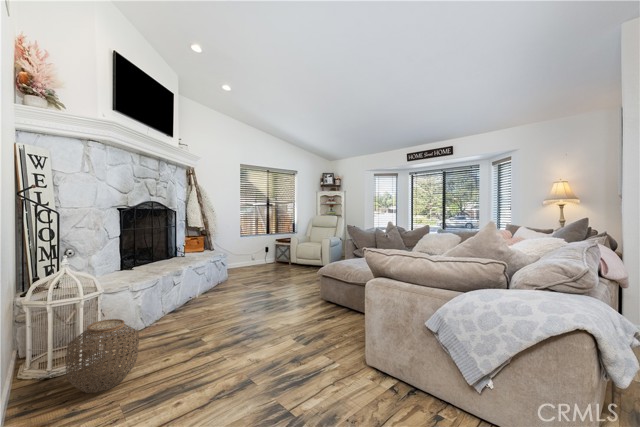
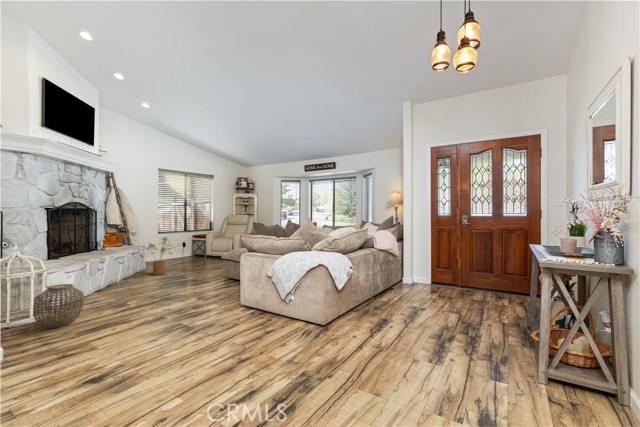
house plant: none [229,243,259,289] -> present [148,237,171,275]

